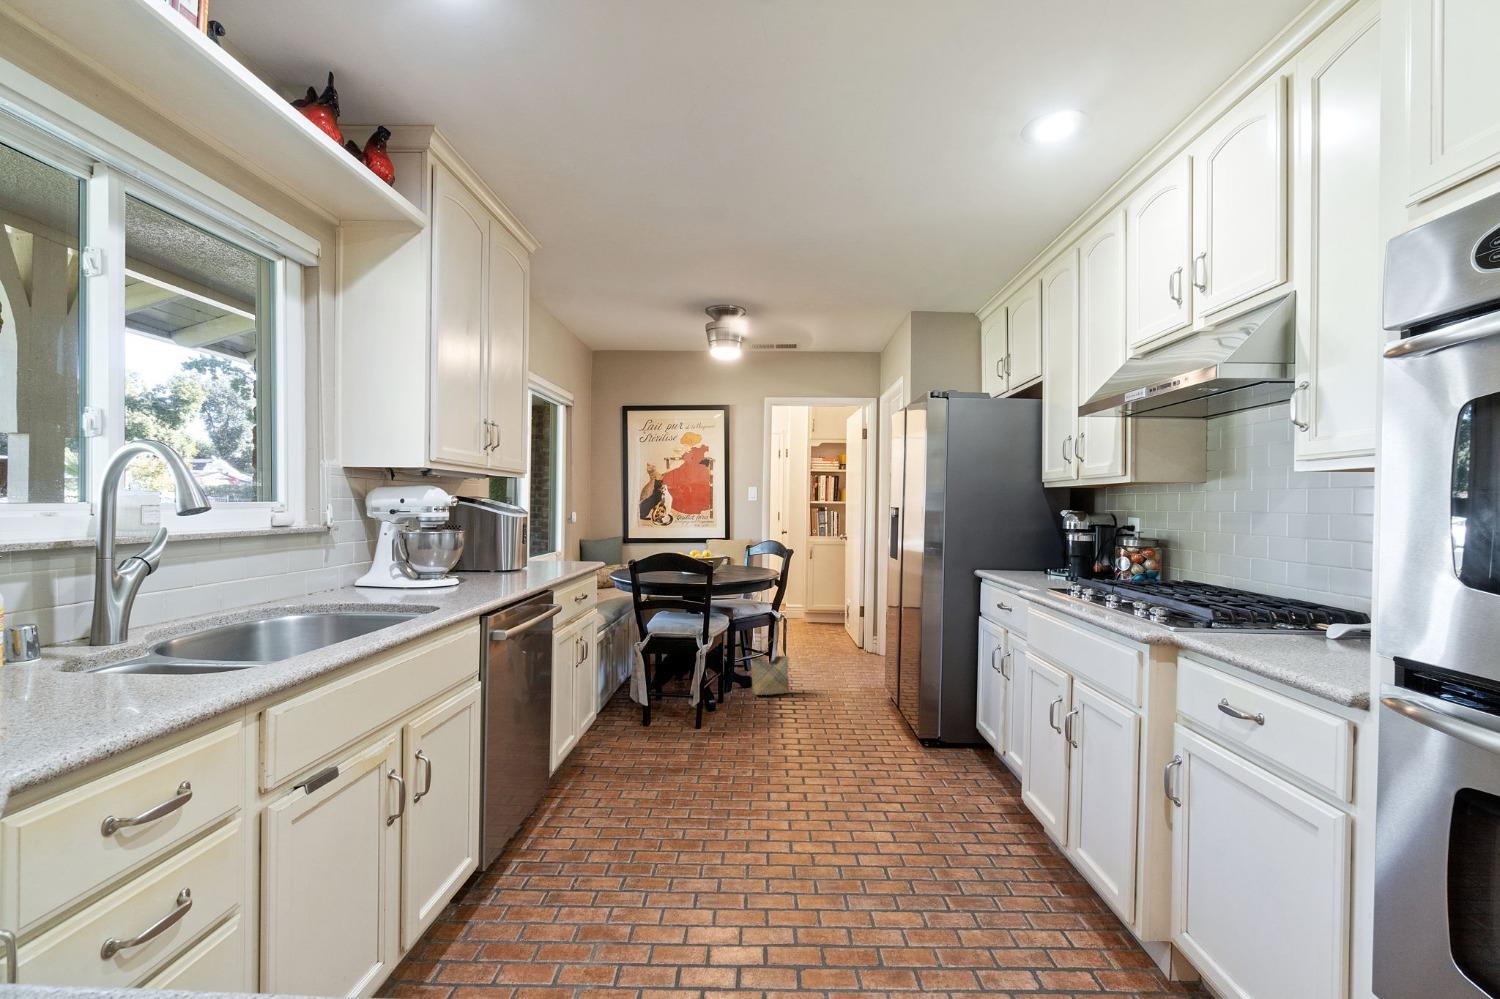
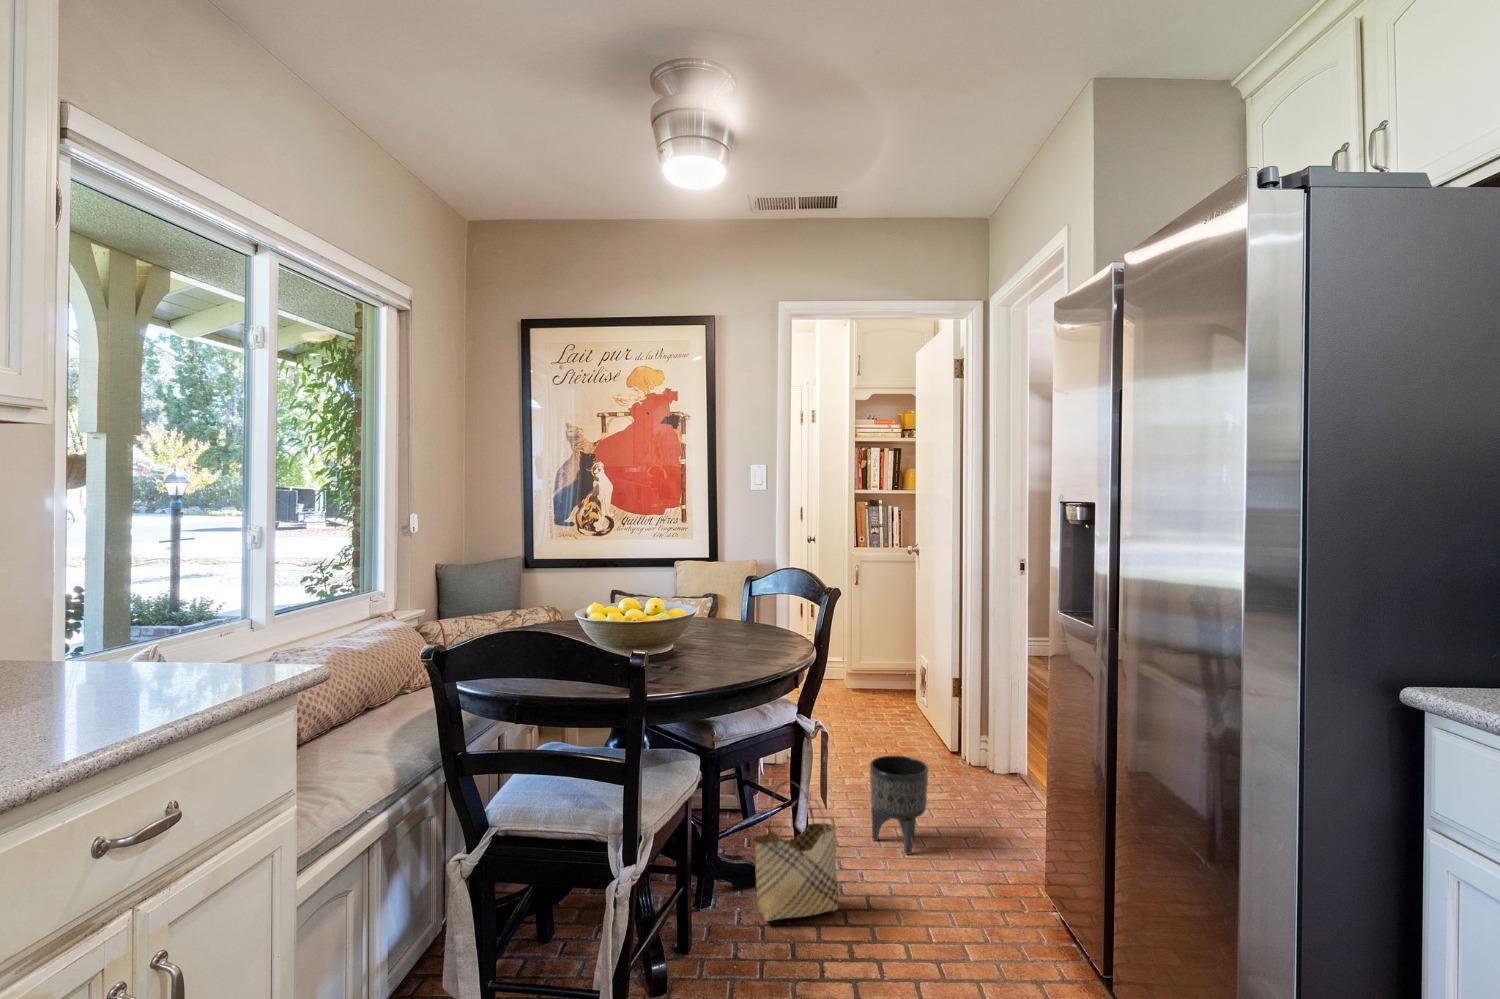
planter: none [807,635,836,680] -> present [870,755,928,855]

